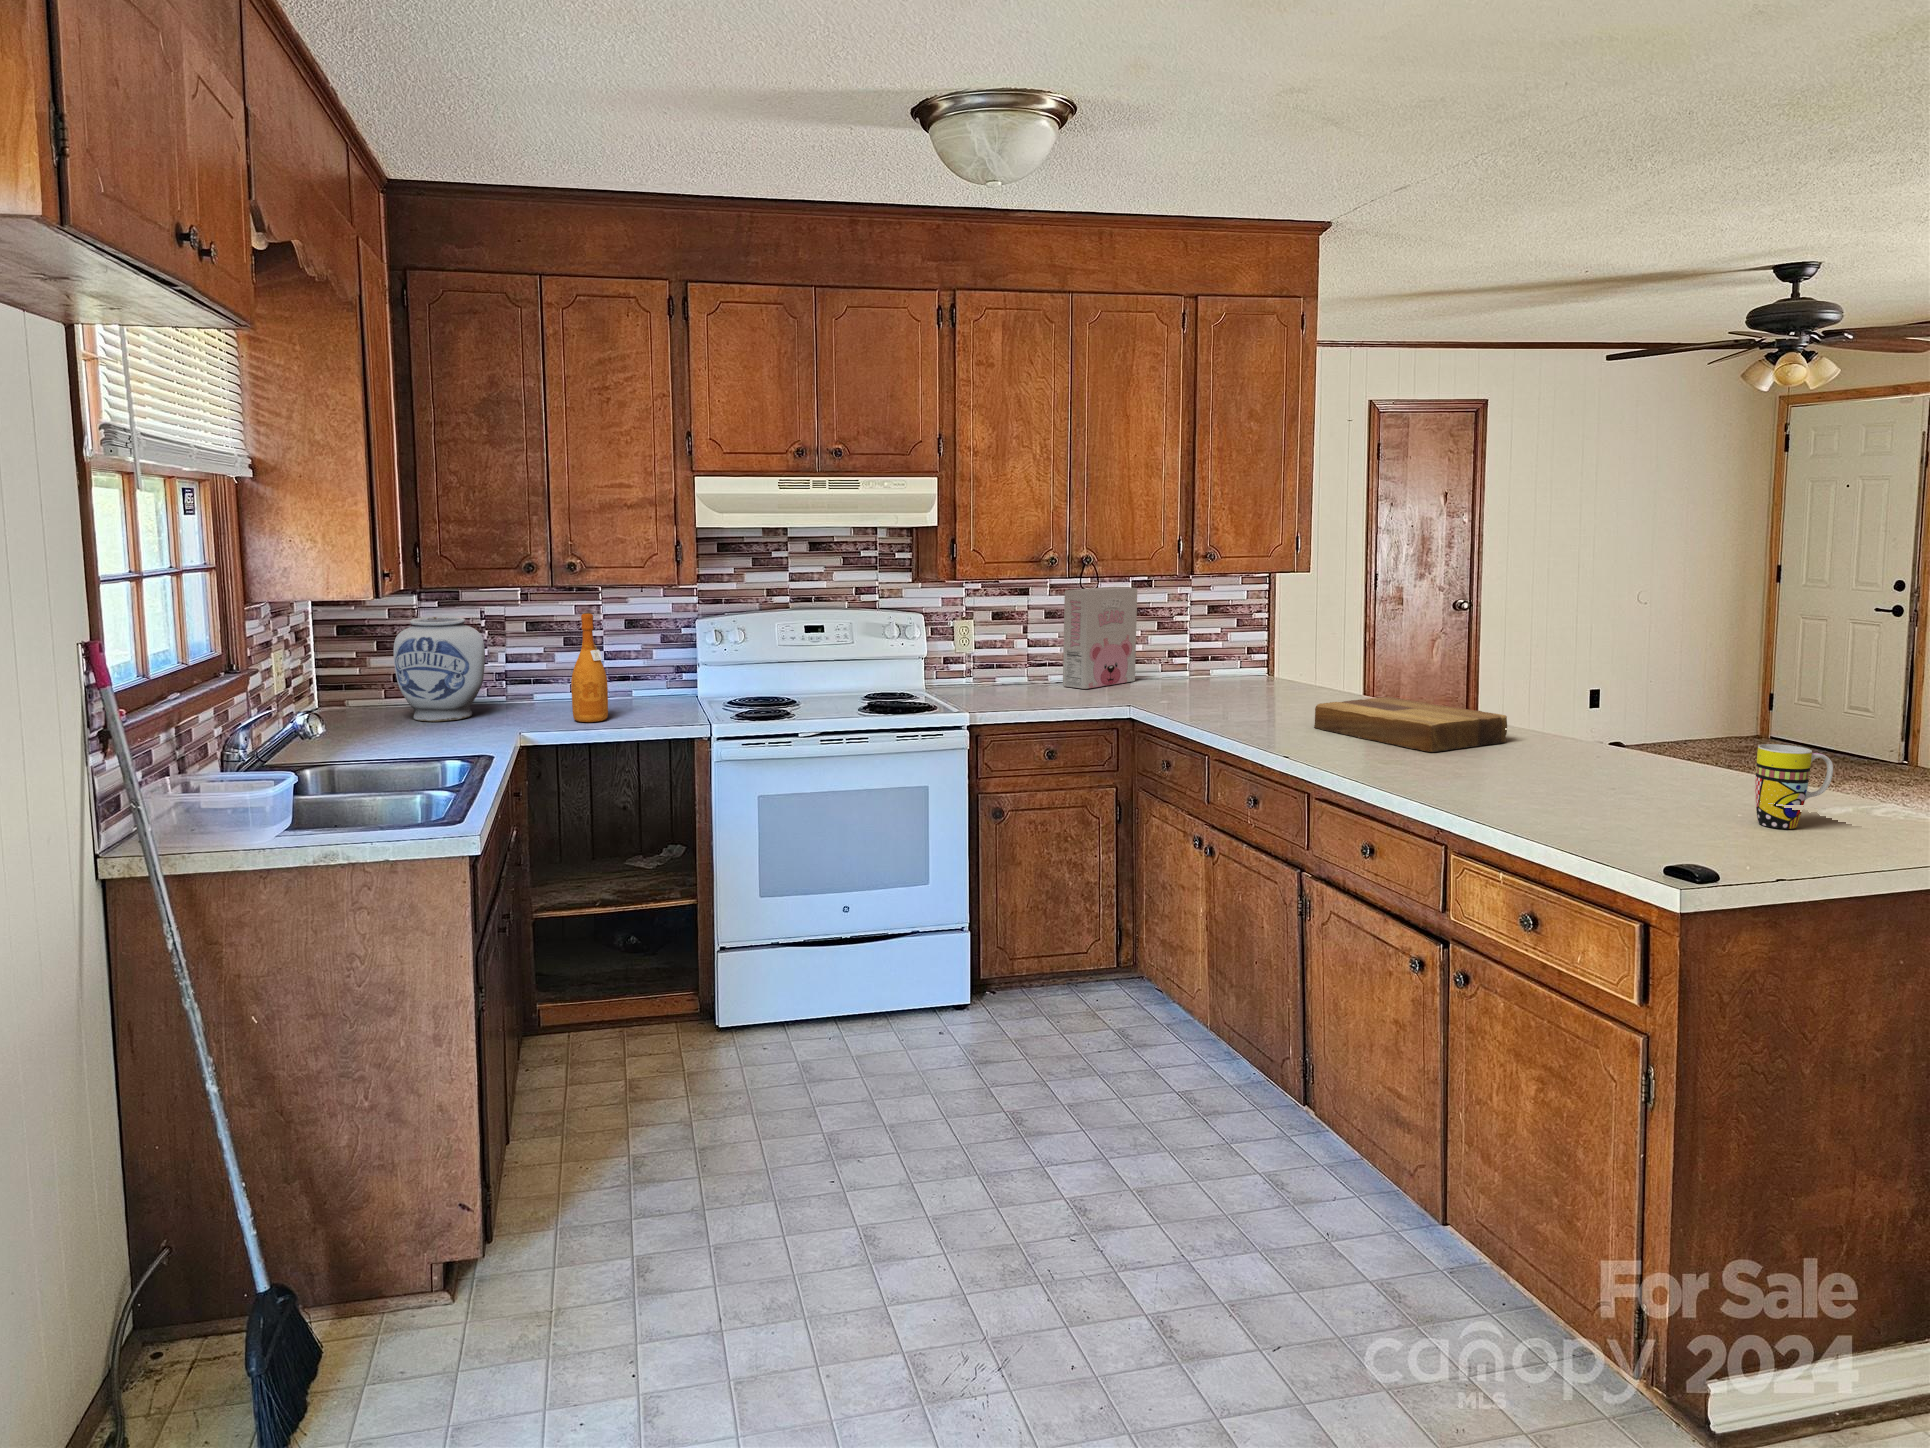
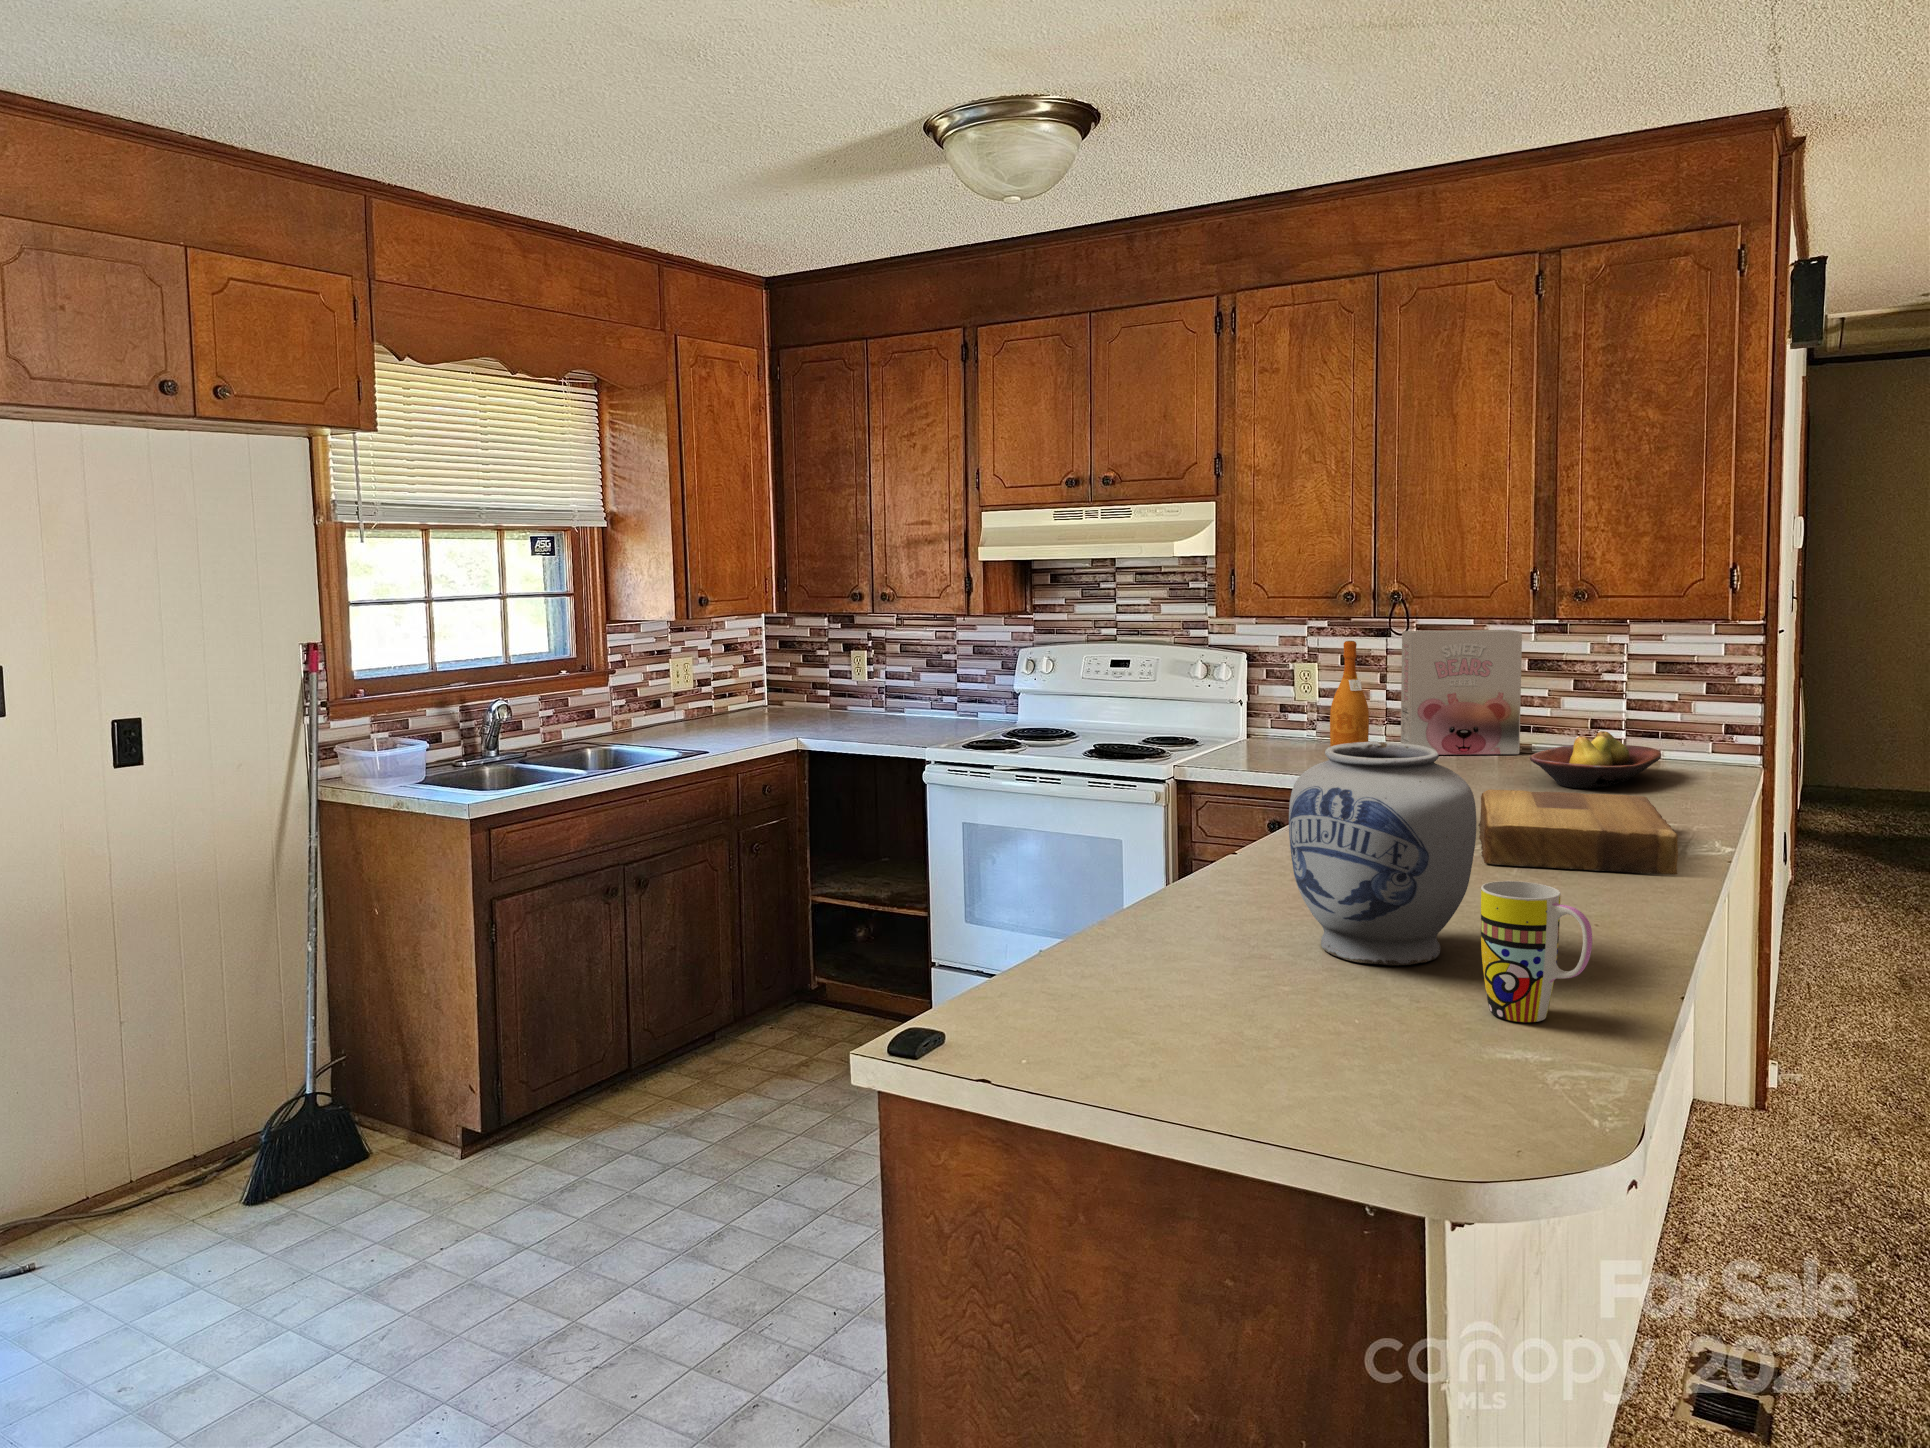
wine bottle: present [571,613,608,722] -> present [1330,641,1369,746]
vase: present [394,617,485,721] -> present [1289,742,1476,965]
fruit bowl: none [1200,658,1286,699] -> present [1530,731,1661,788]

